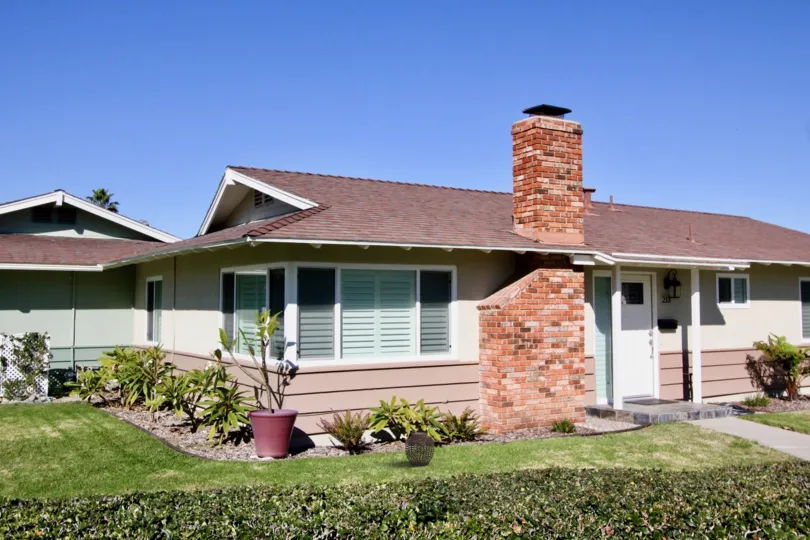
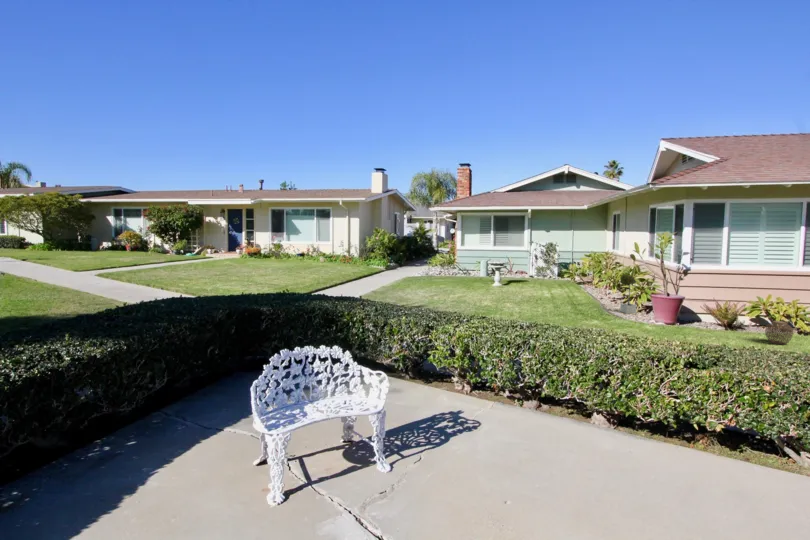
potted tree: none [195,382,223,451] -> present [620,274,636,314]

